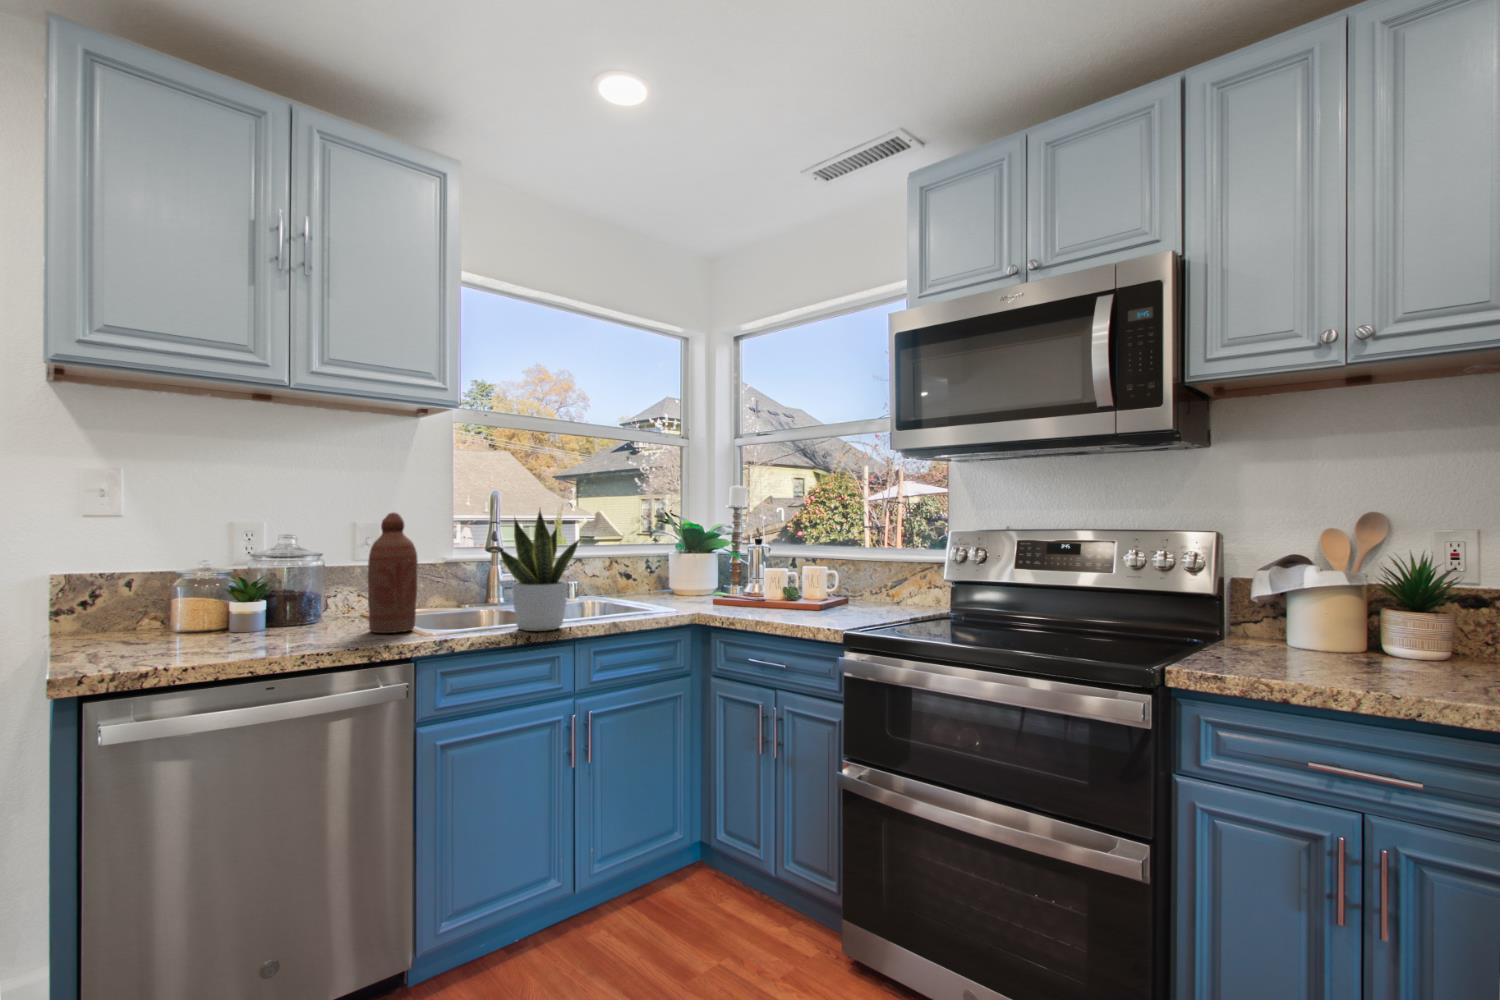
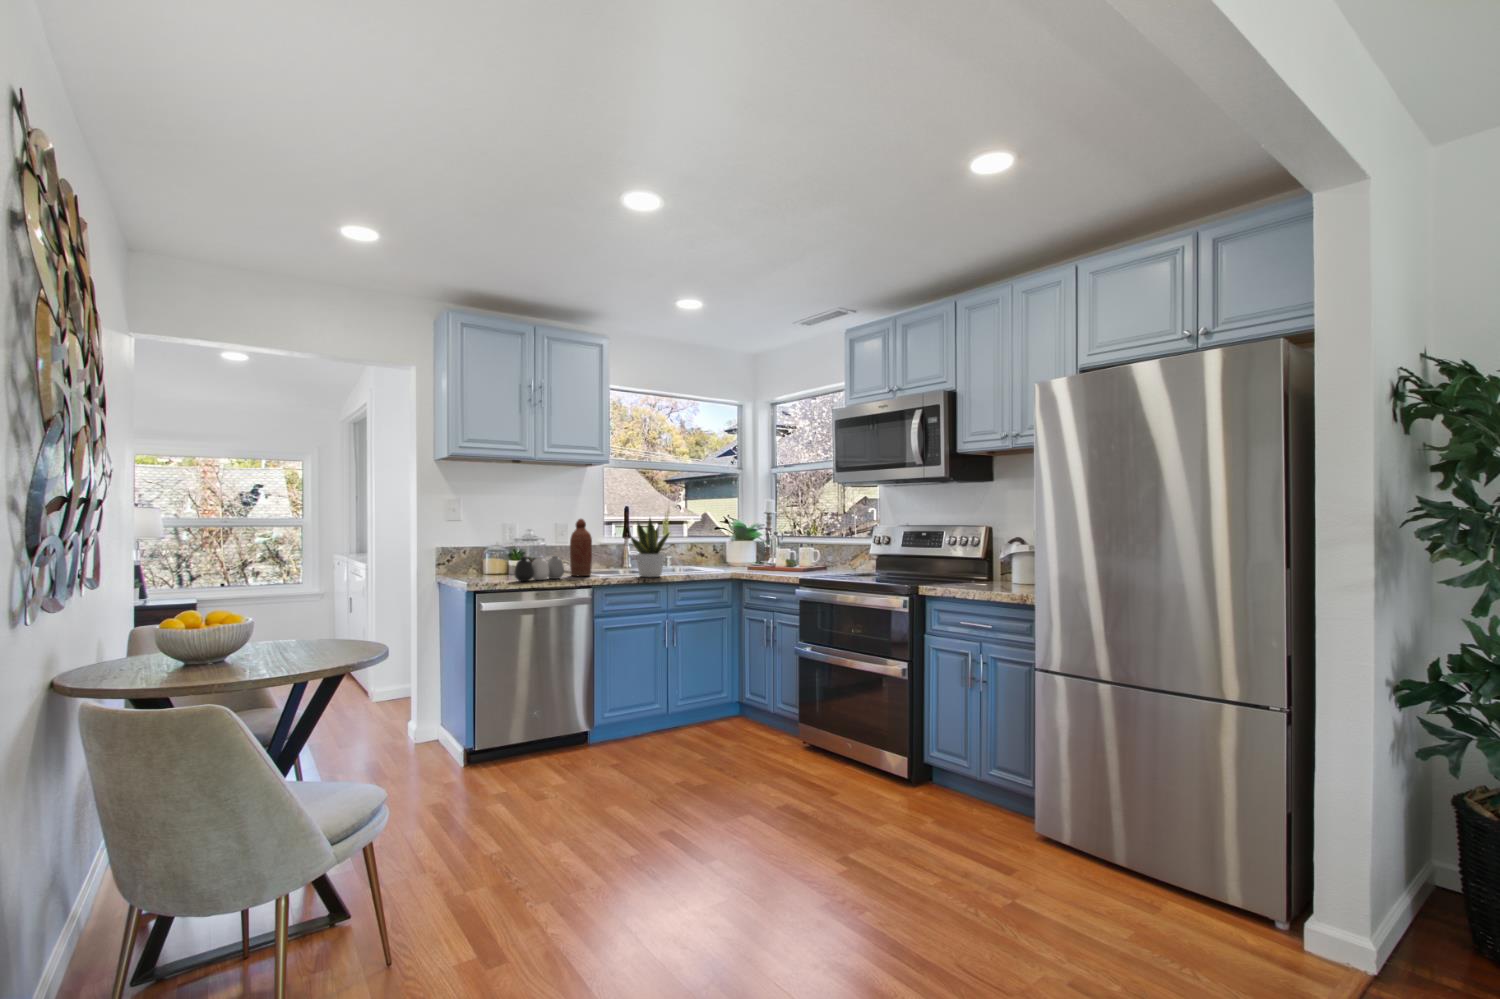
vase: none [215,592,349,657] -> present [514,556,564,581]

